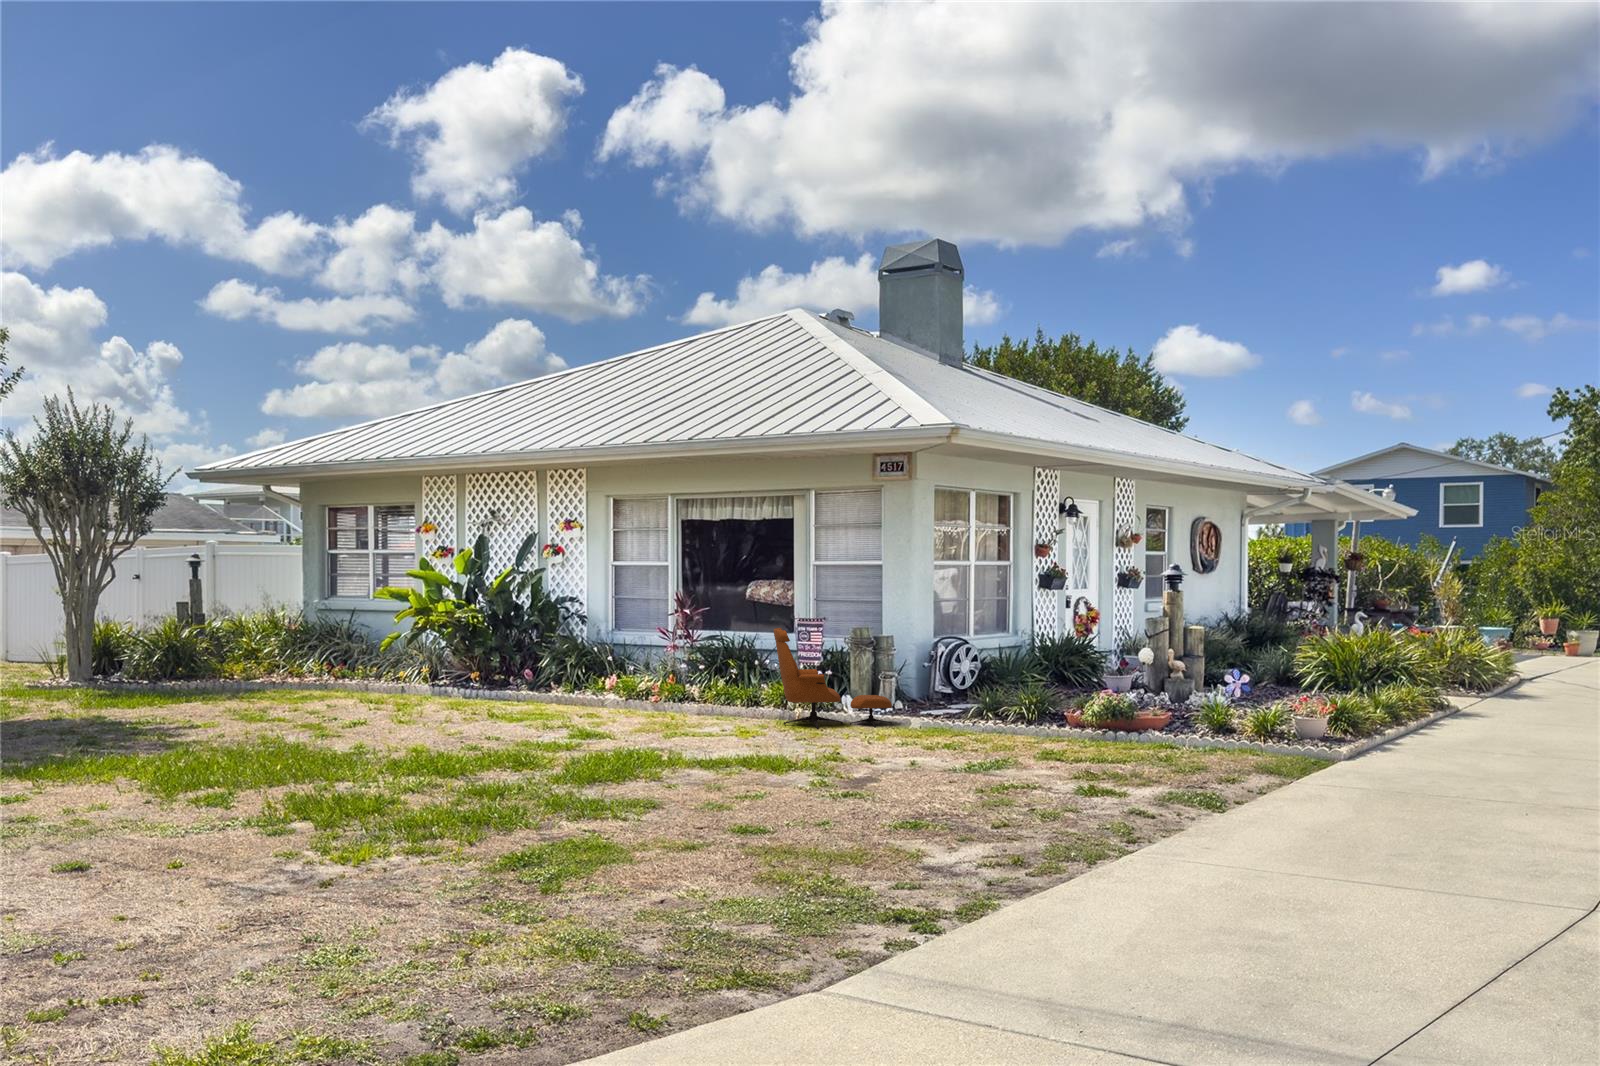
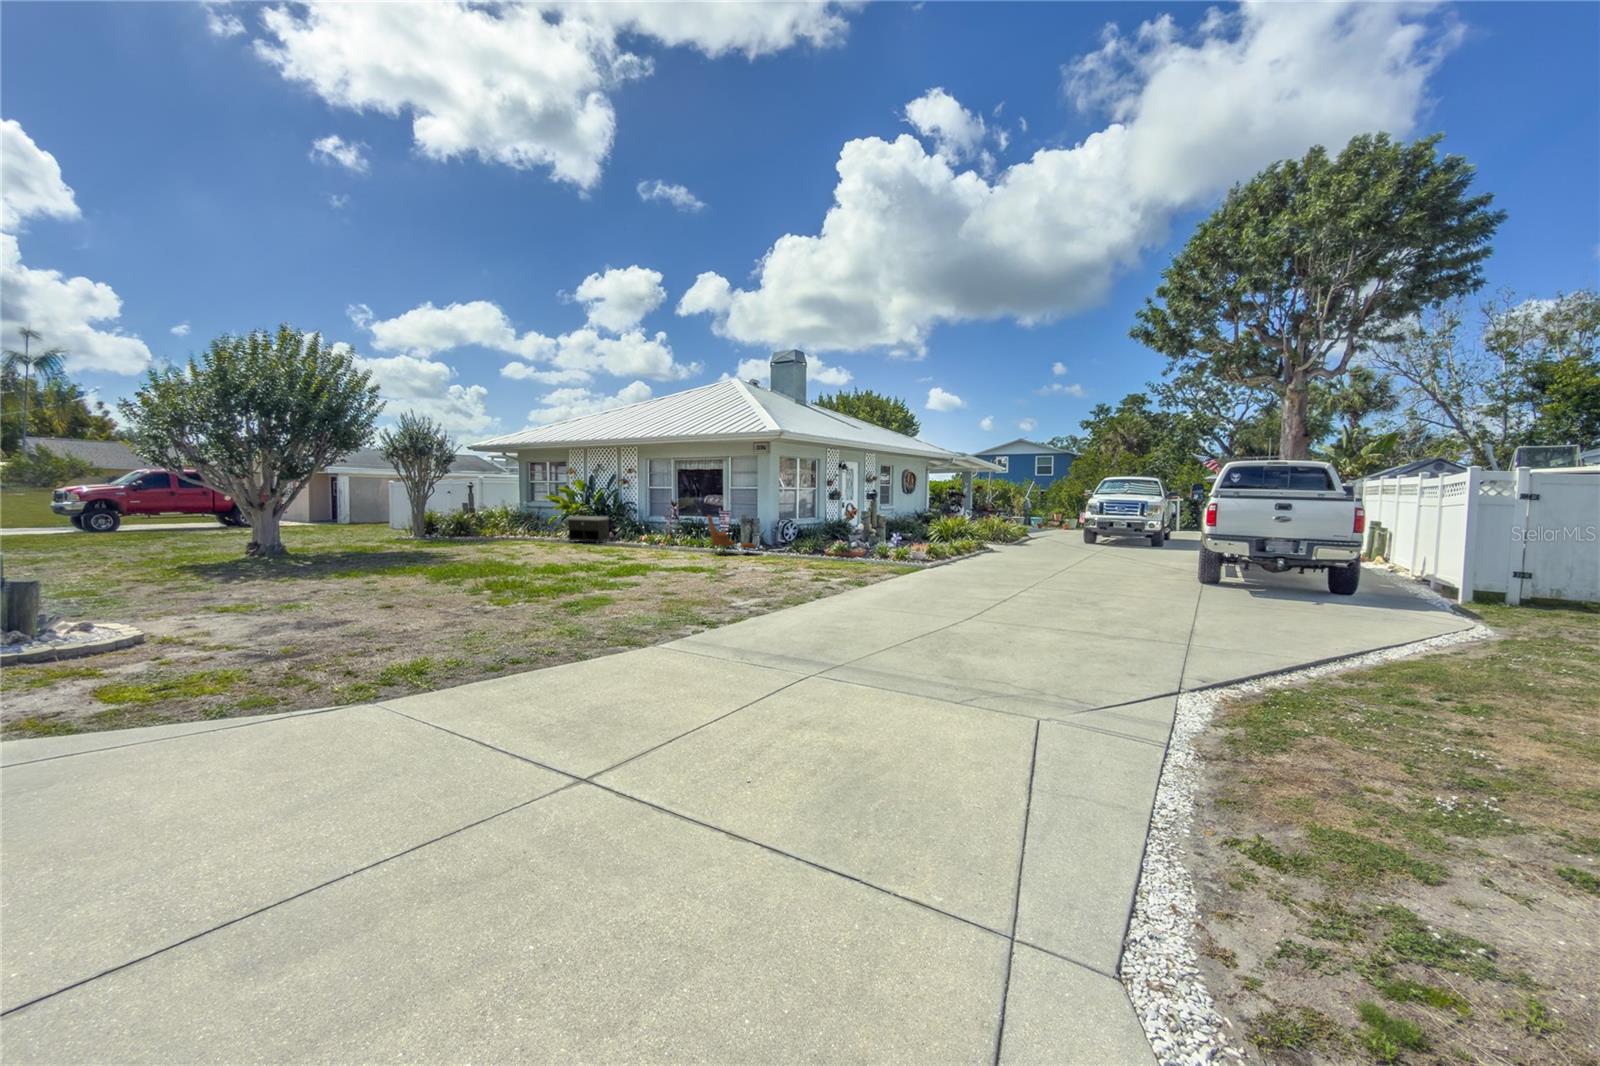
storage bench: none [426,630,520,697] -> present [567,516,609,542]

